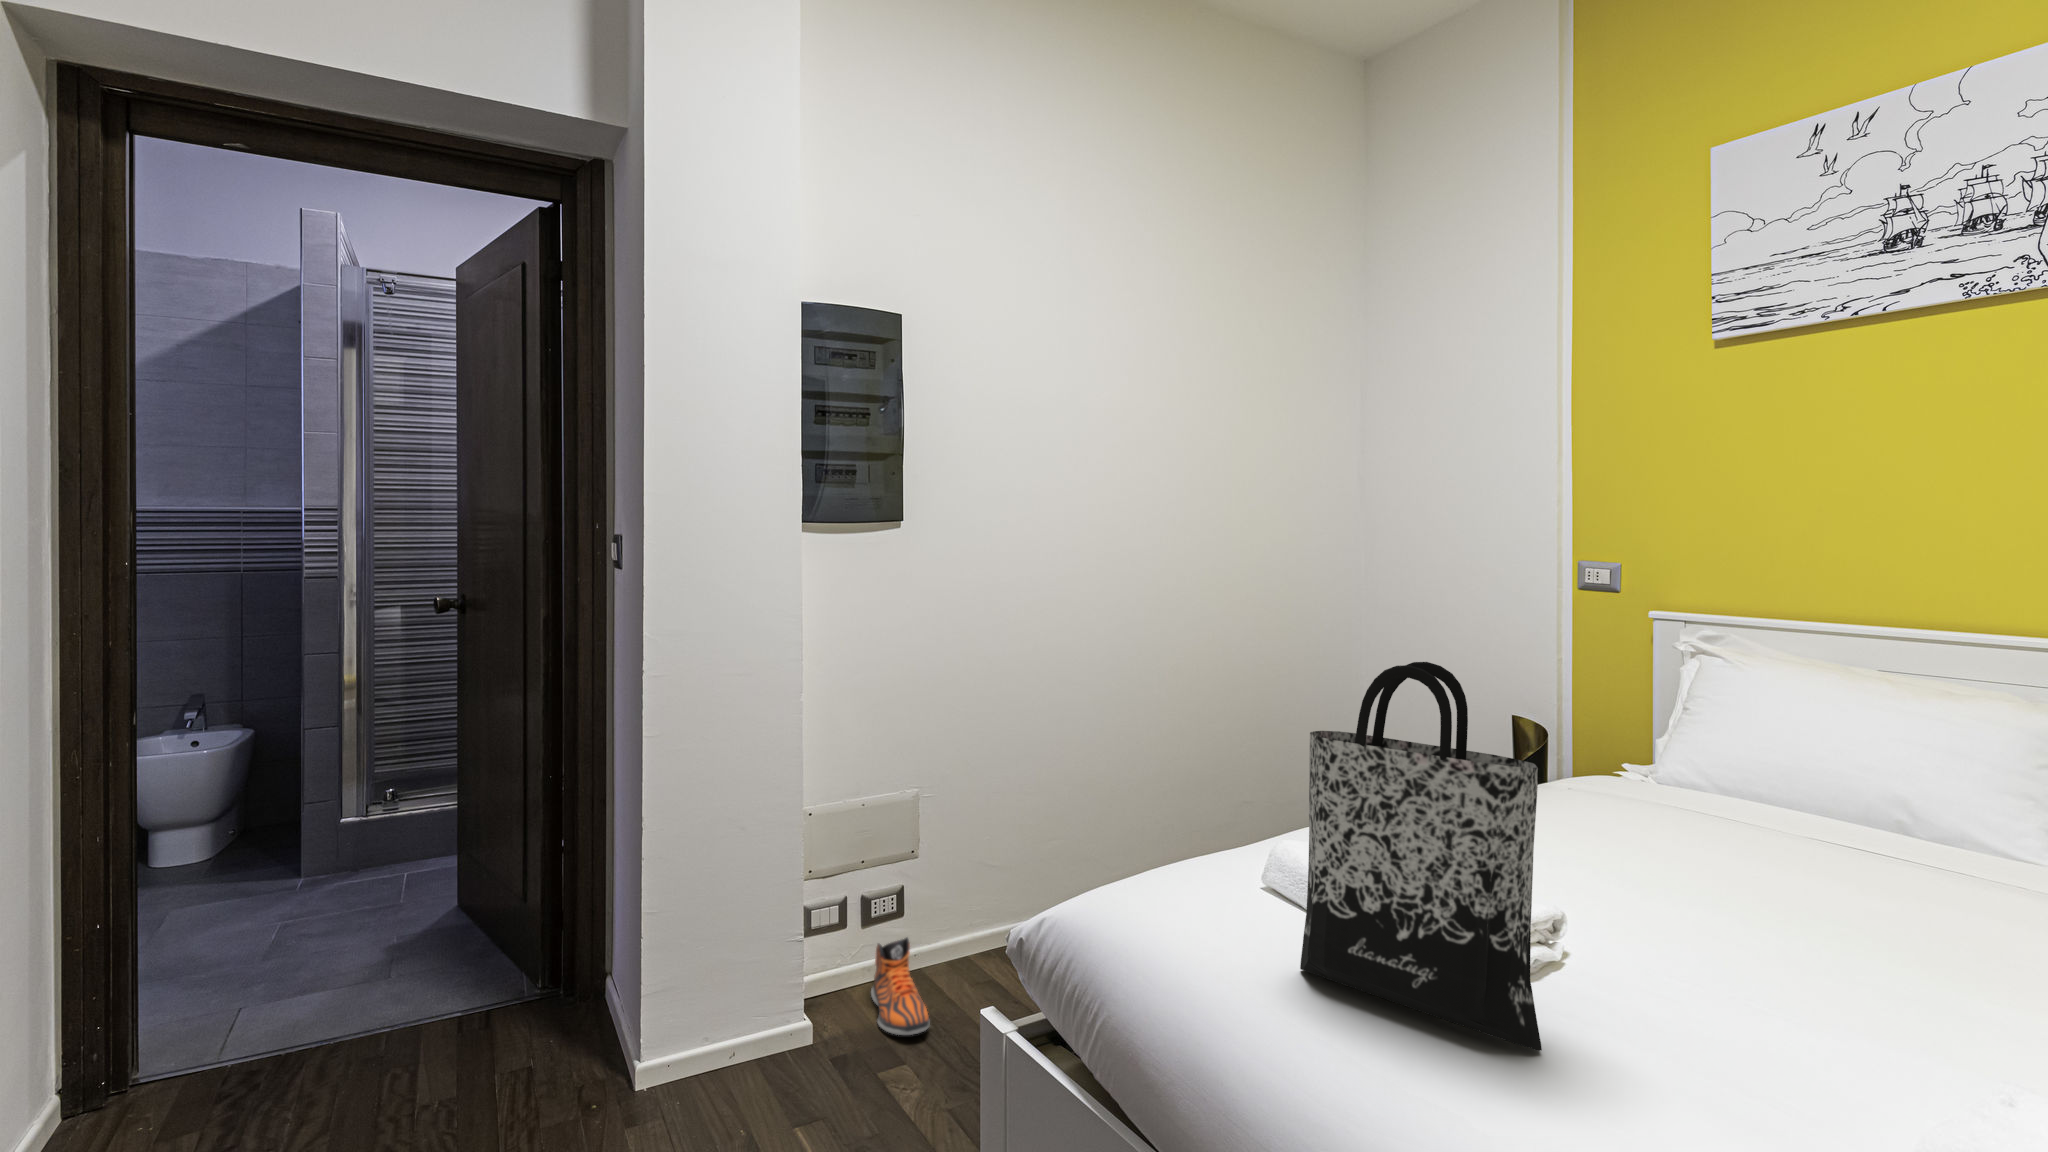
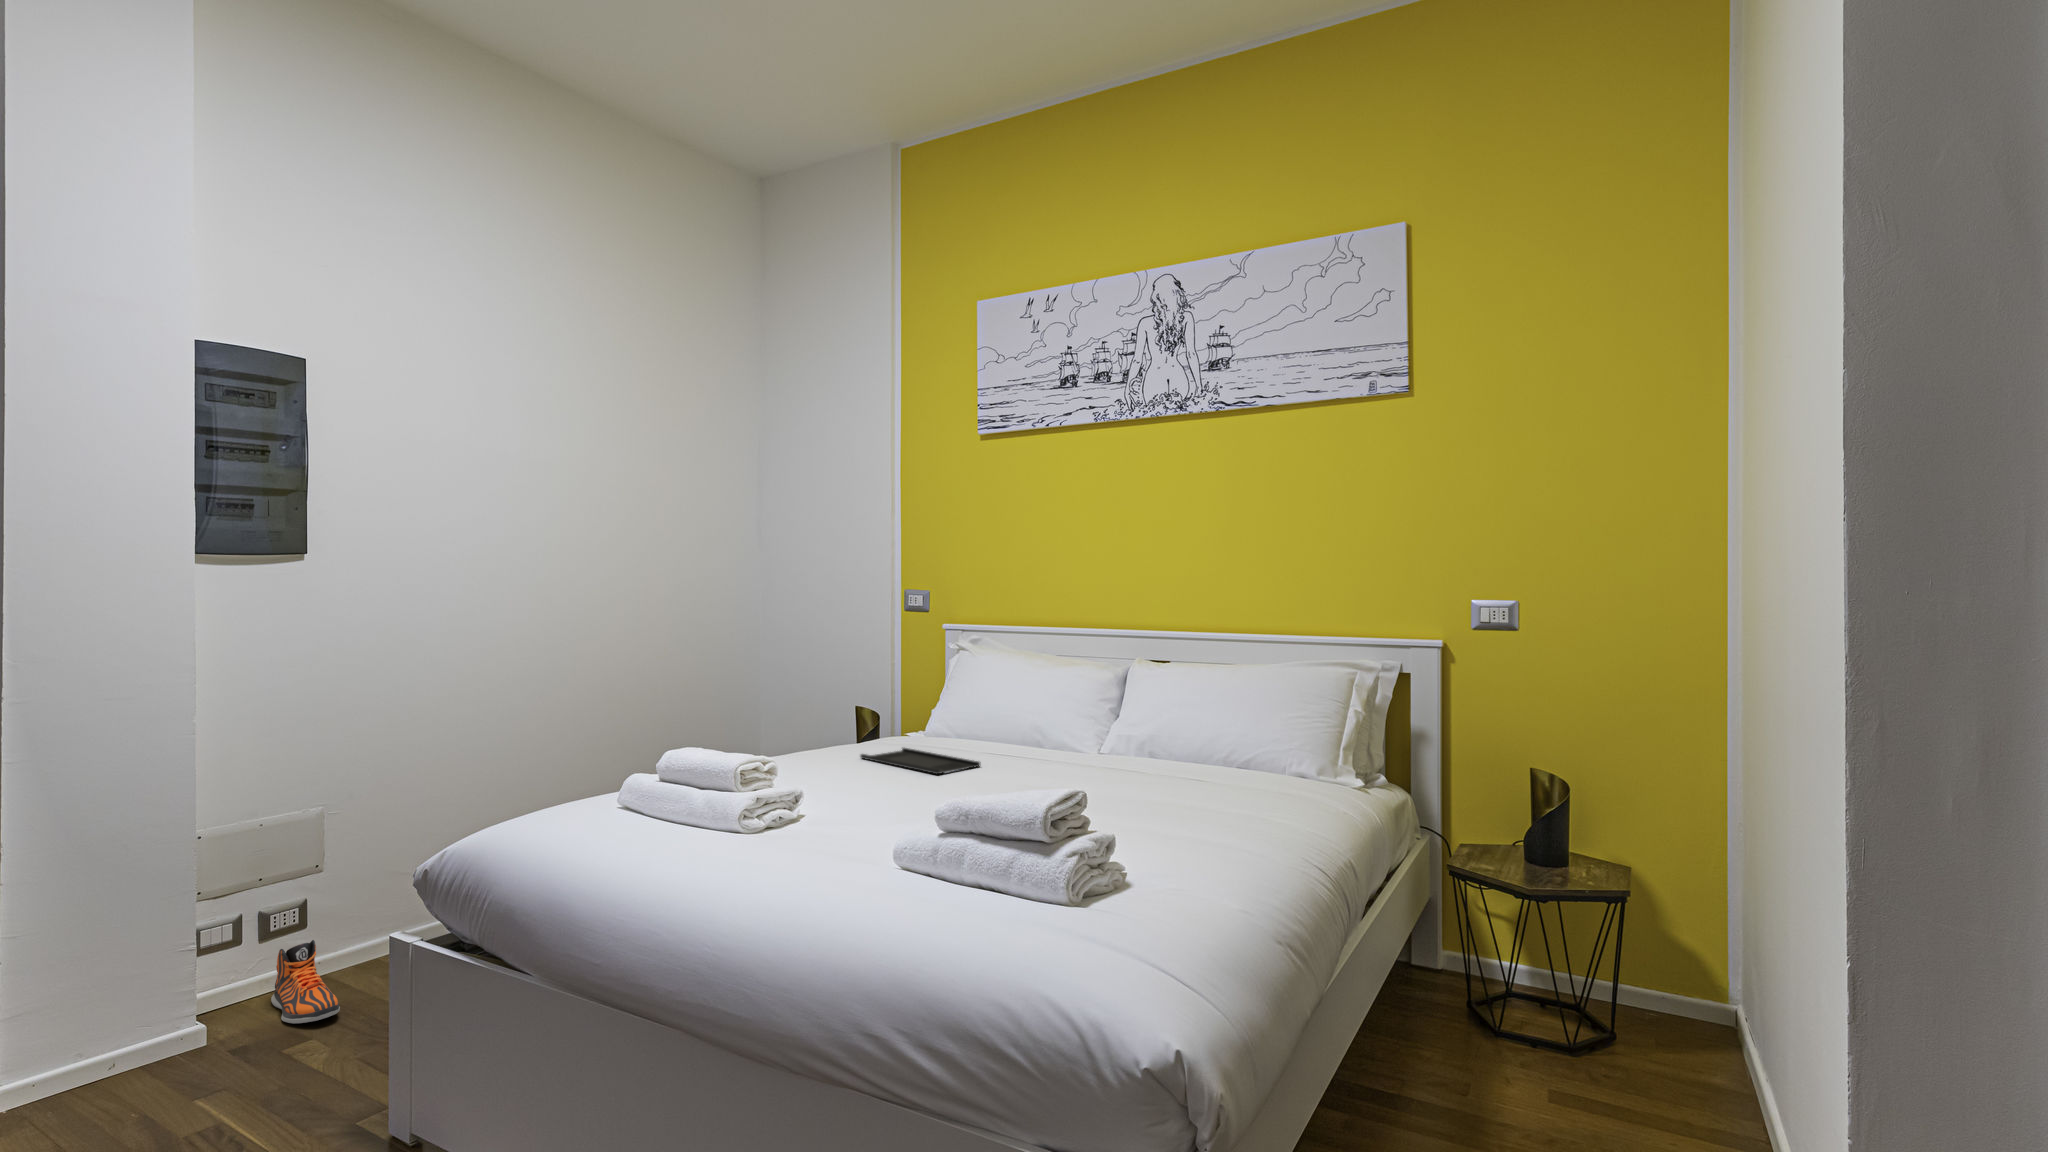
tote bag: present [1300,662,1542,1051] -> none [634,645,760,855]
tray: none [1575,805,1818,874] -> present [860,748,980,774]

